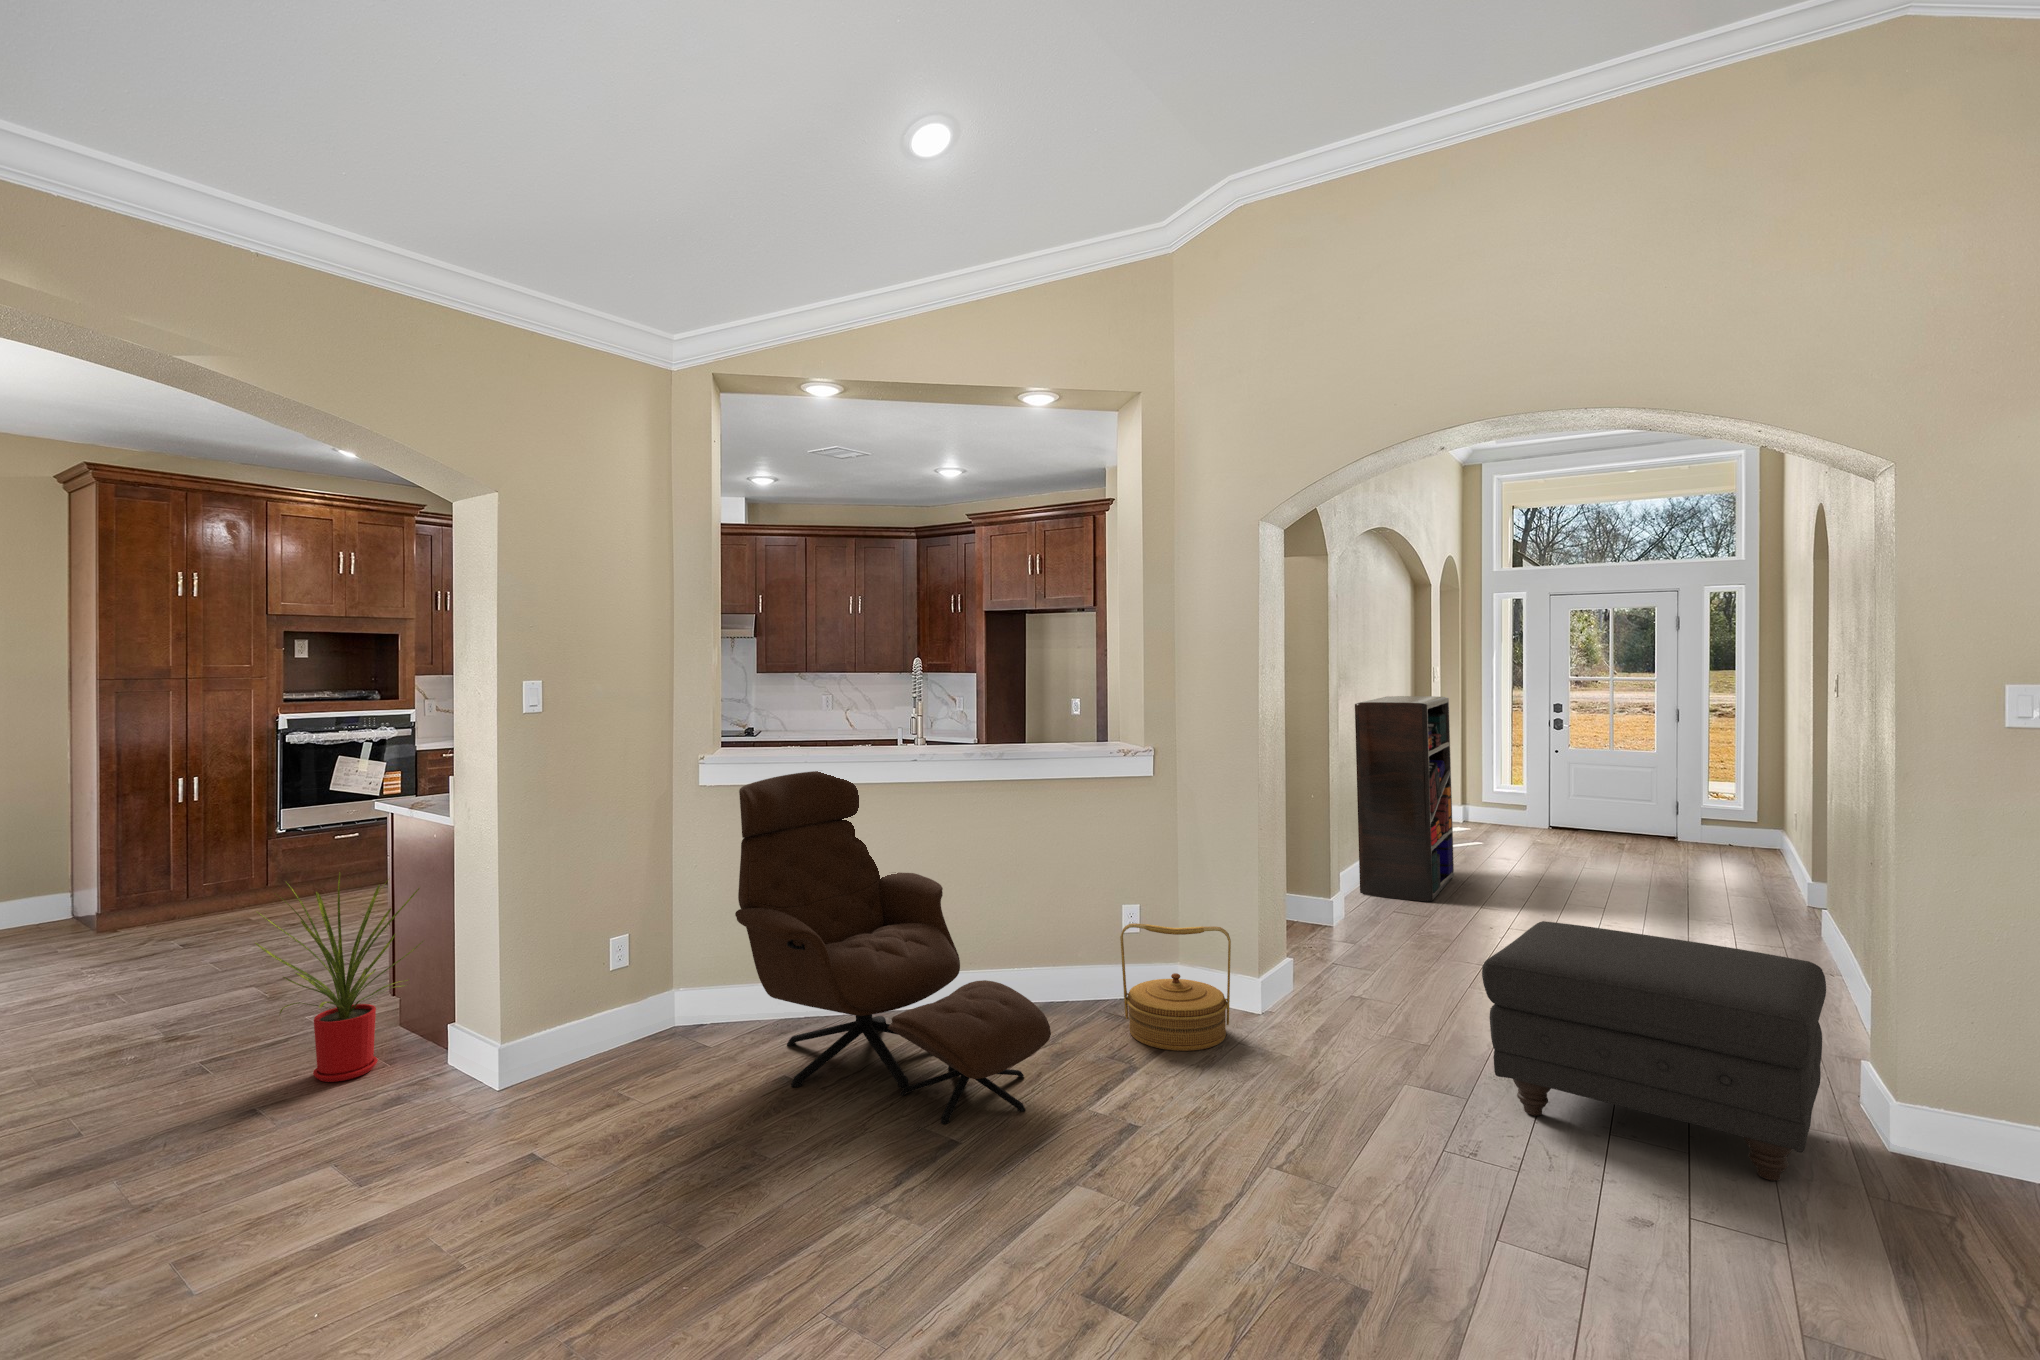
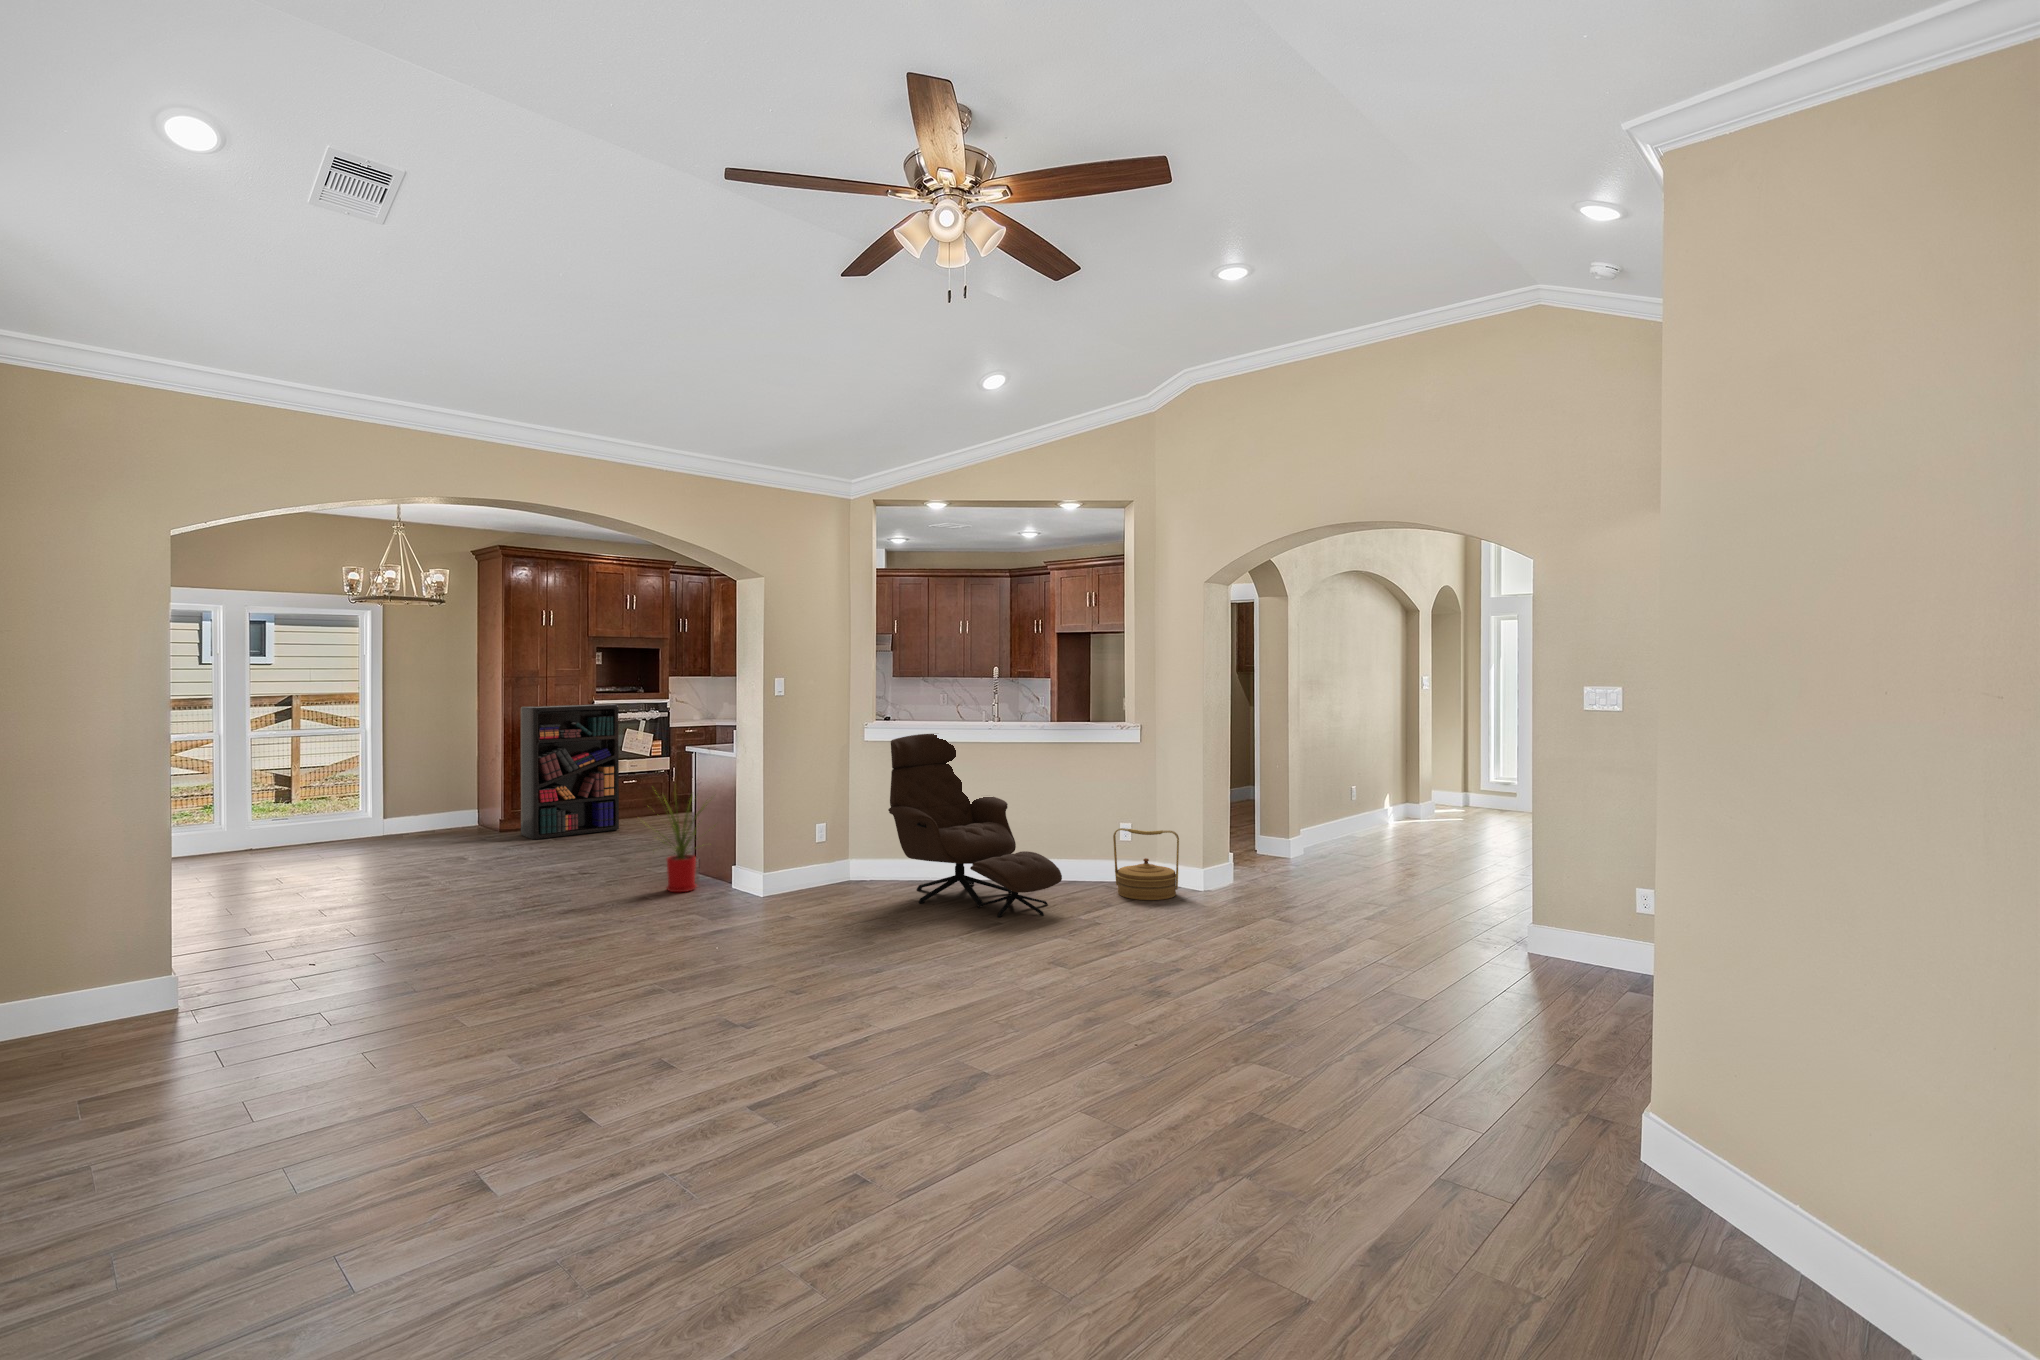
bookshelf: present [1355,696,1454,902] -> present [521,704,619,839]
ottoman: present [1482,921,1826,1180] -> none [1300,827,1494,950]

